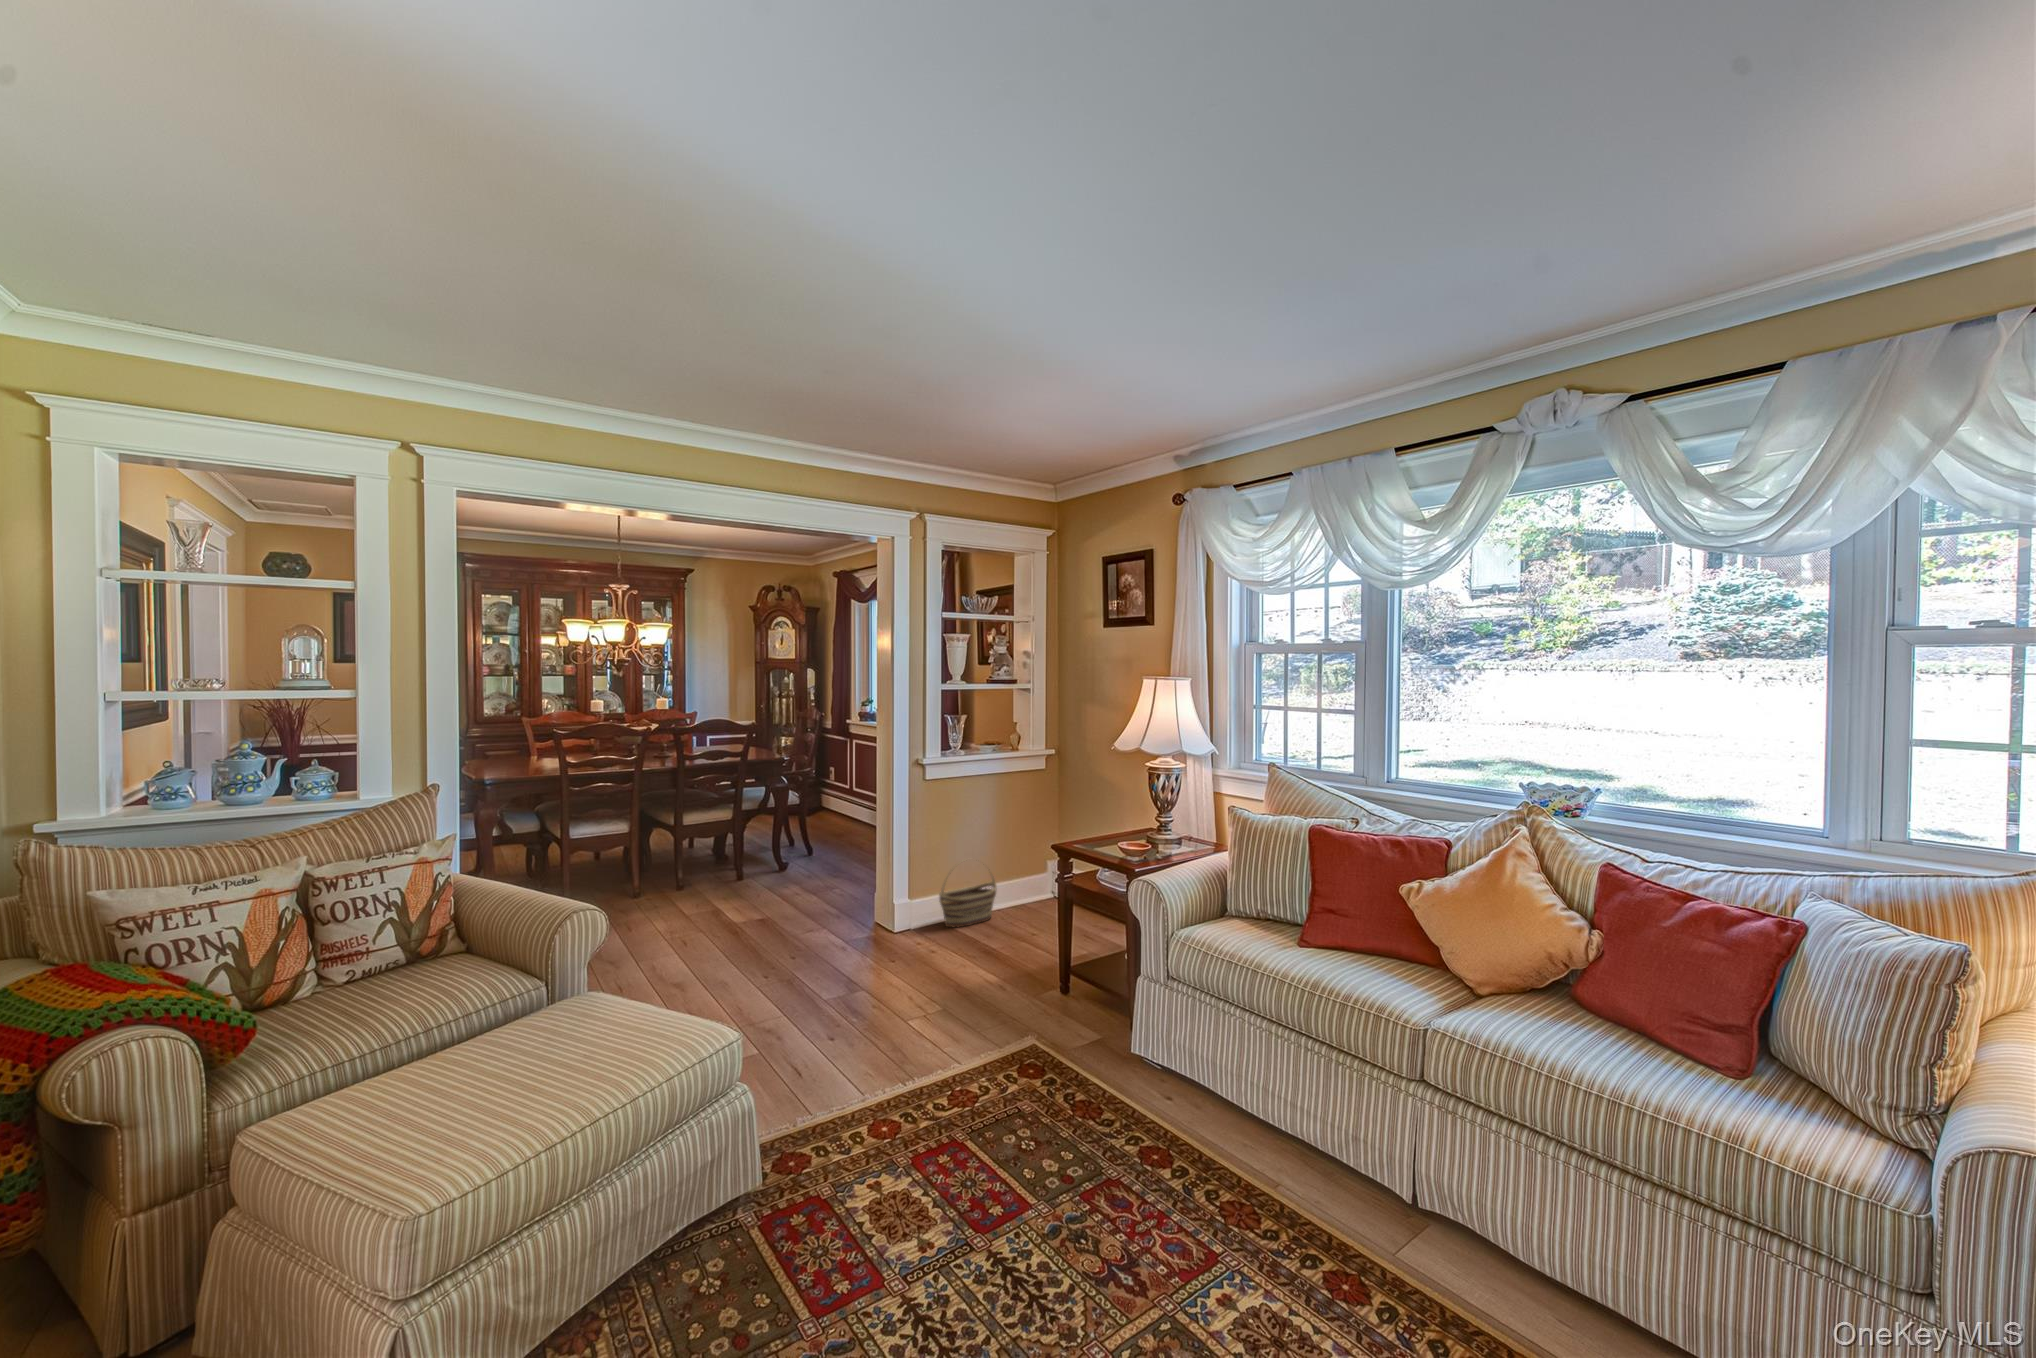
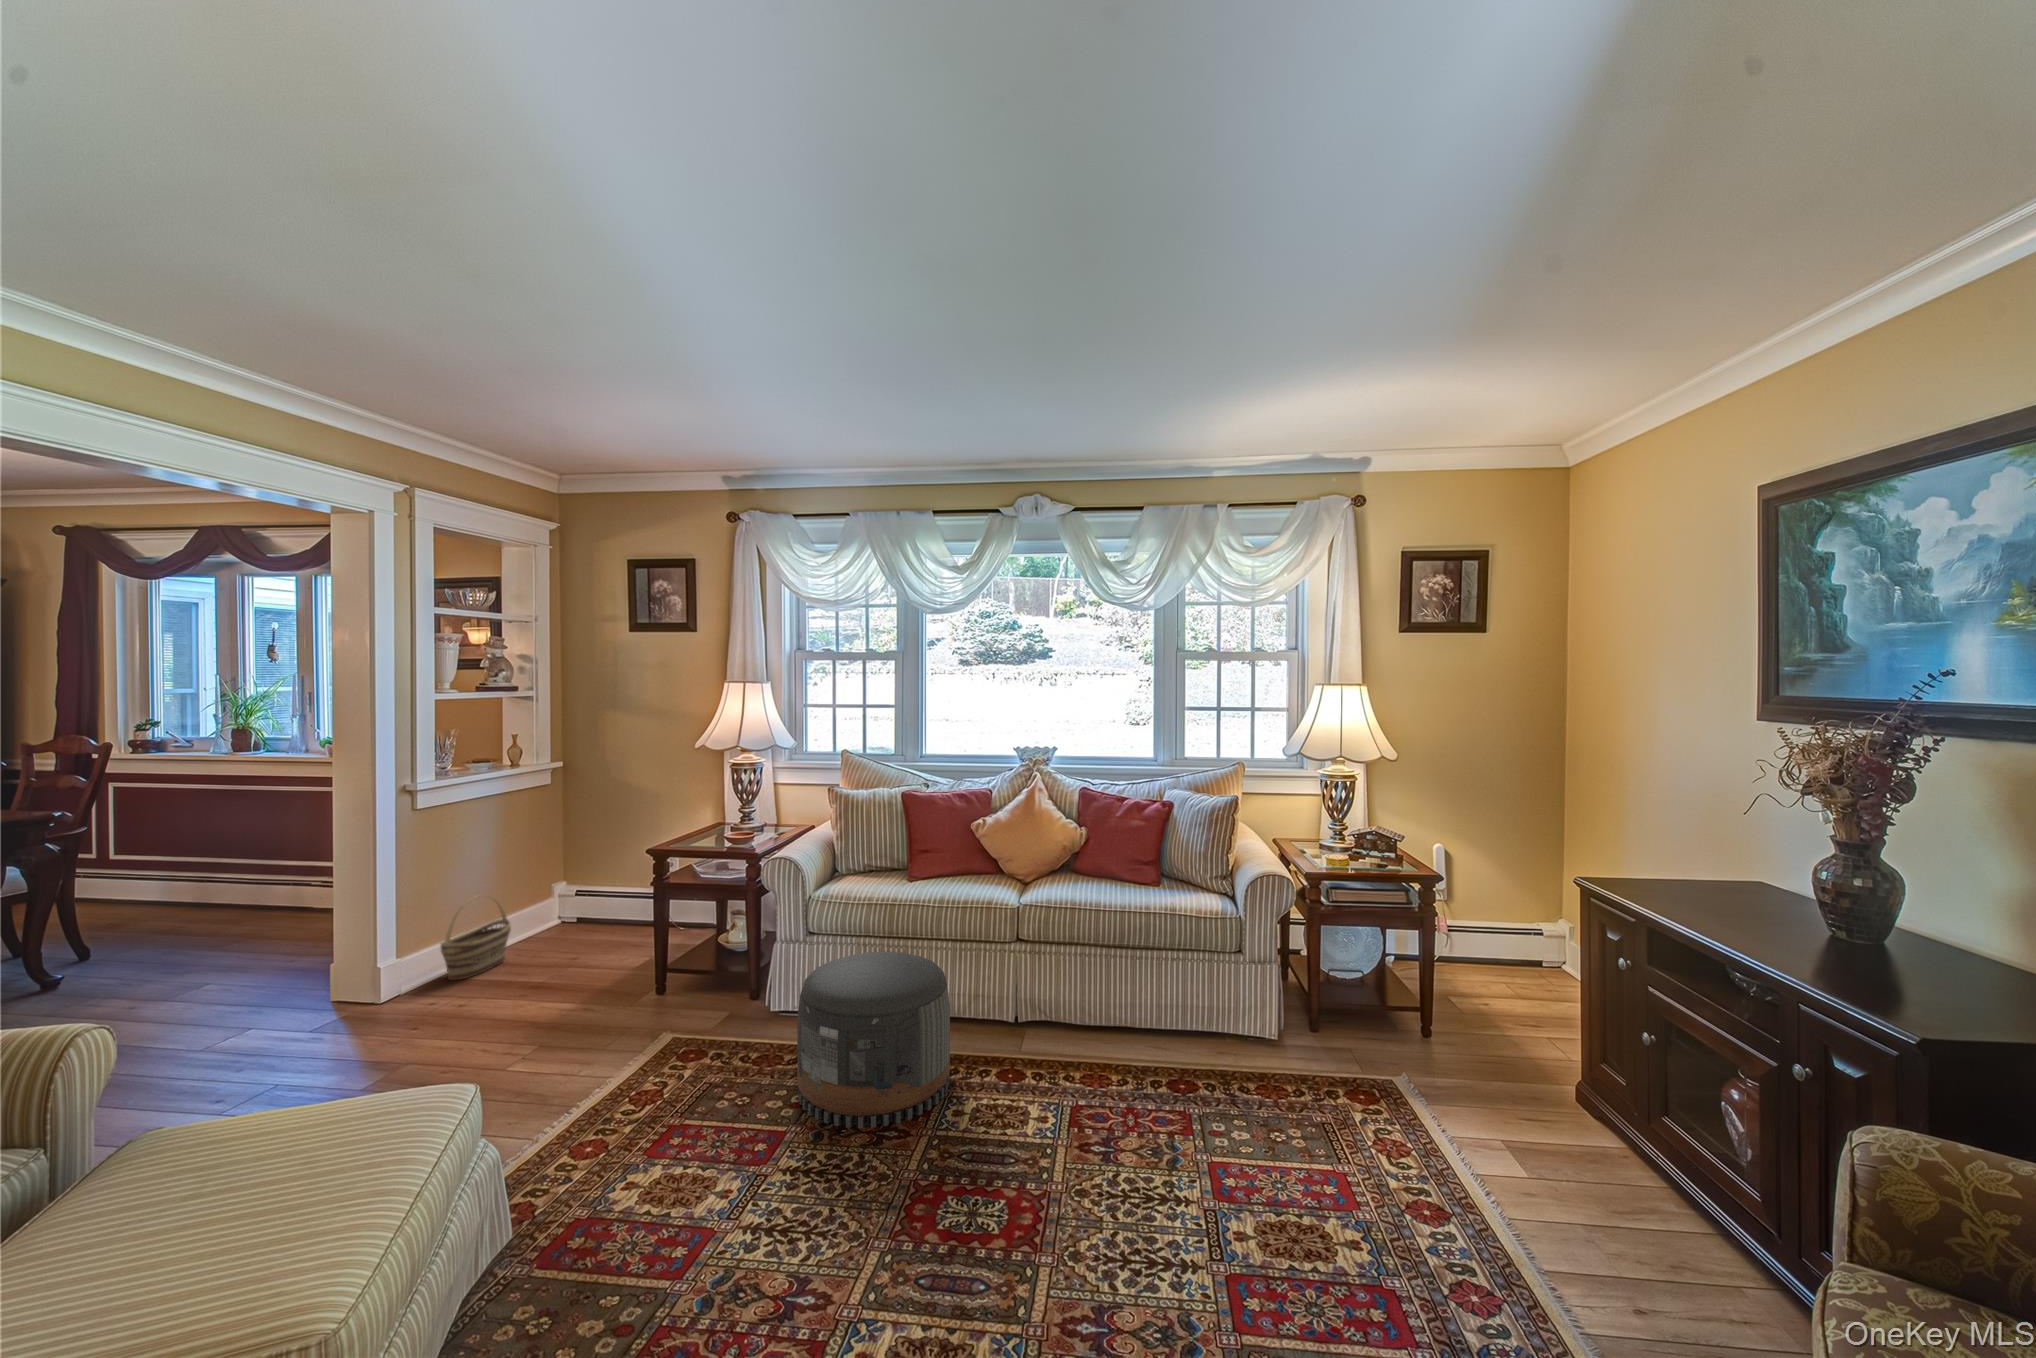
pouf: none [1070,1021,1265,1273] -> present [797,952,950,1128]

